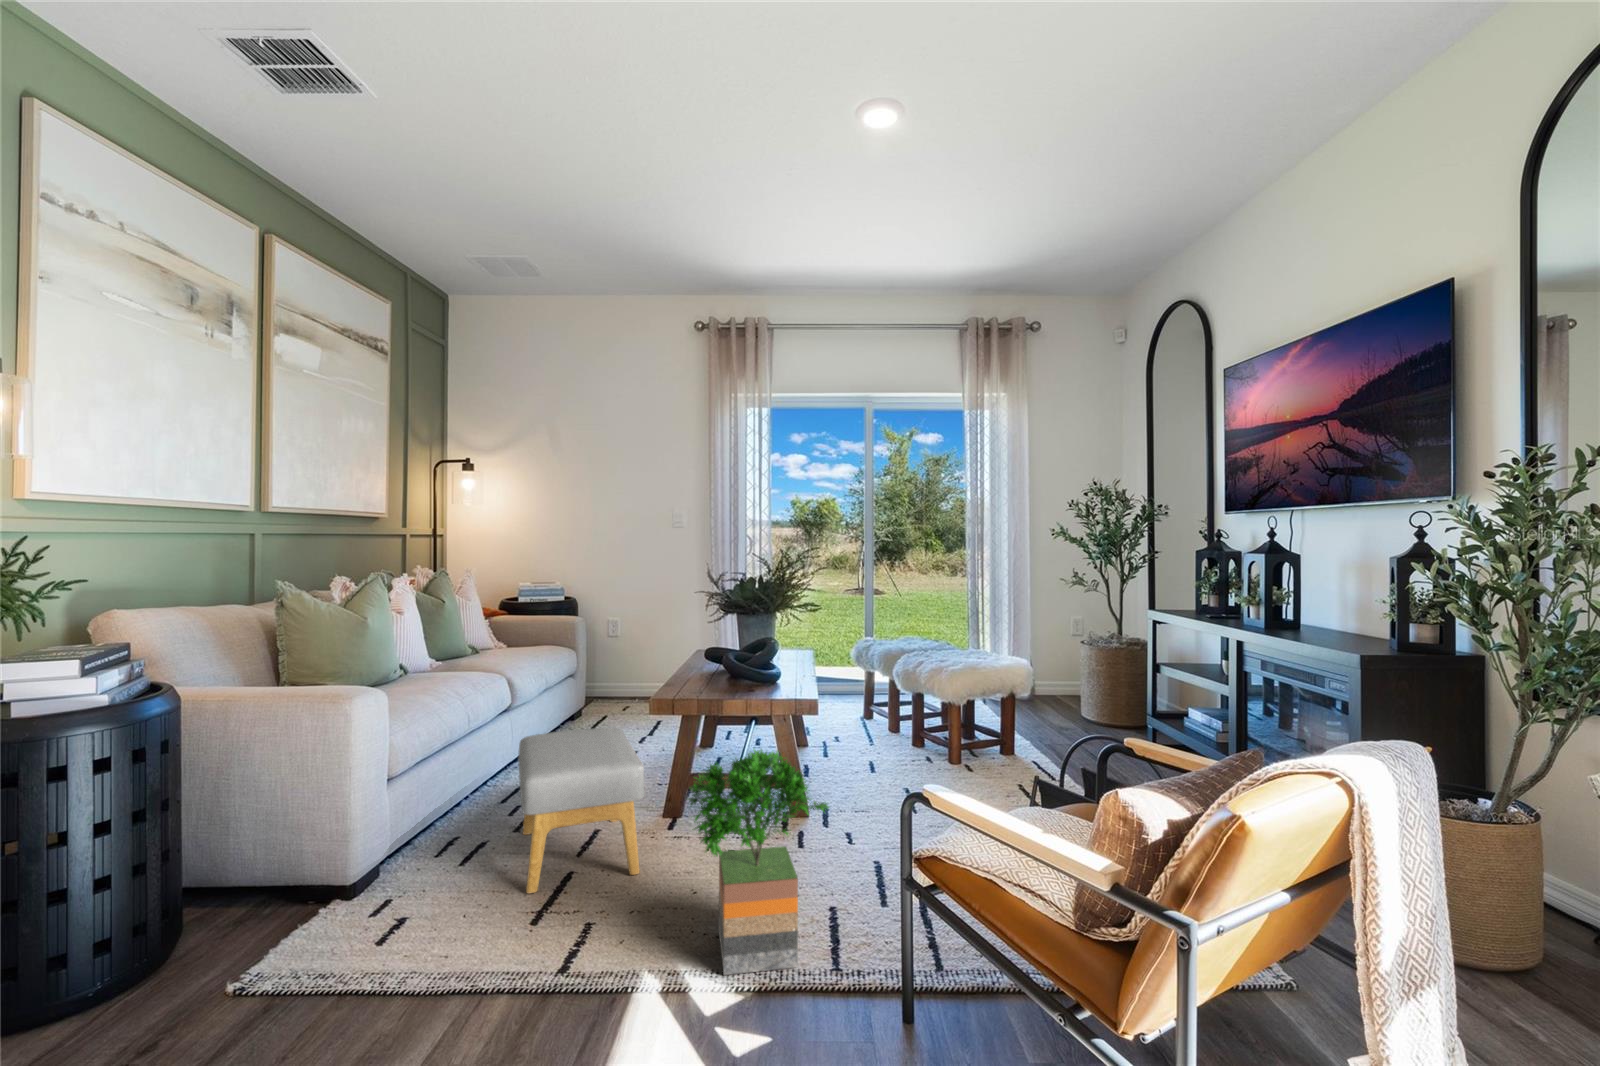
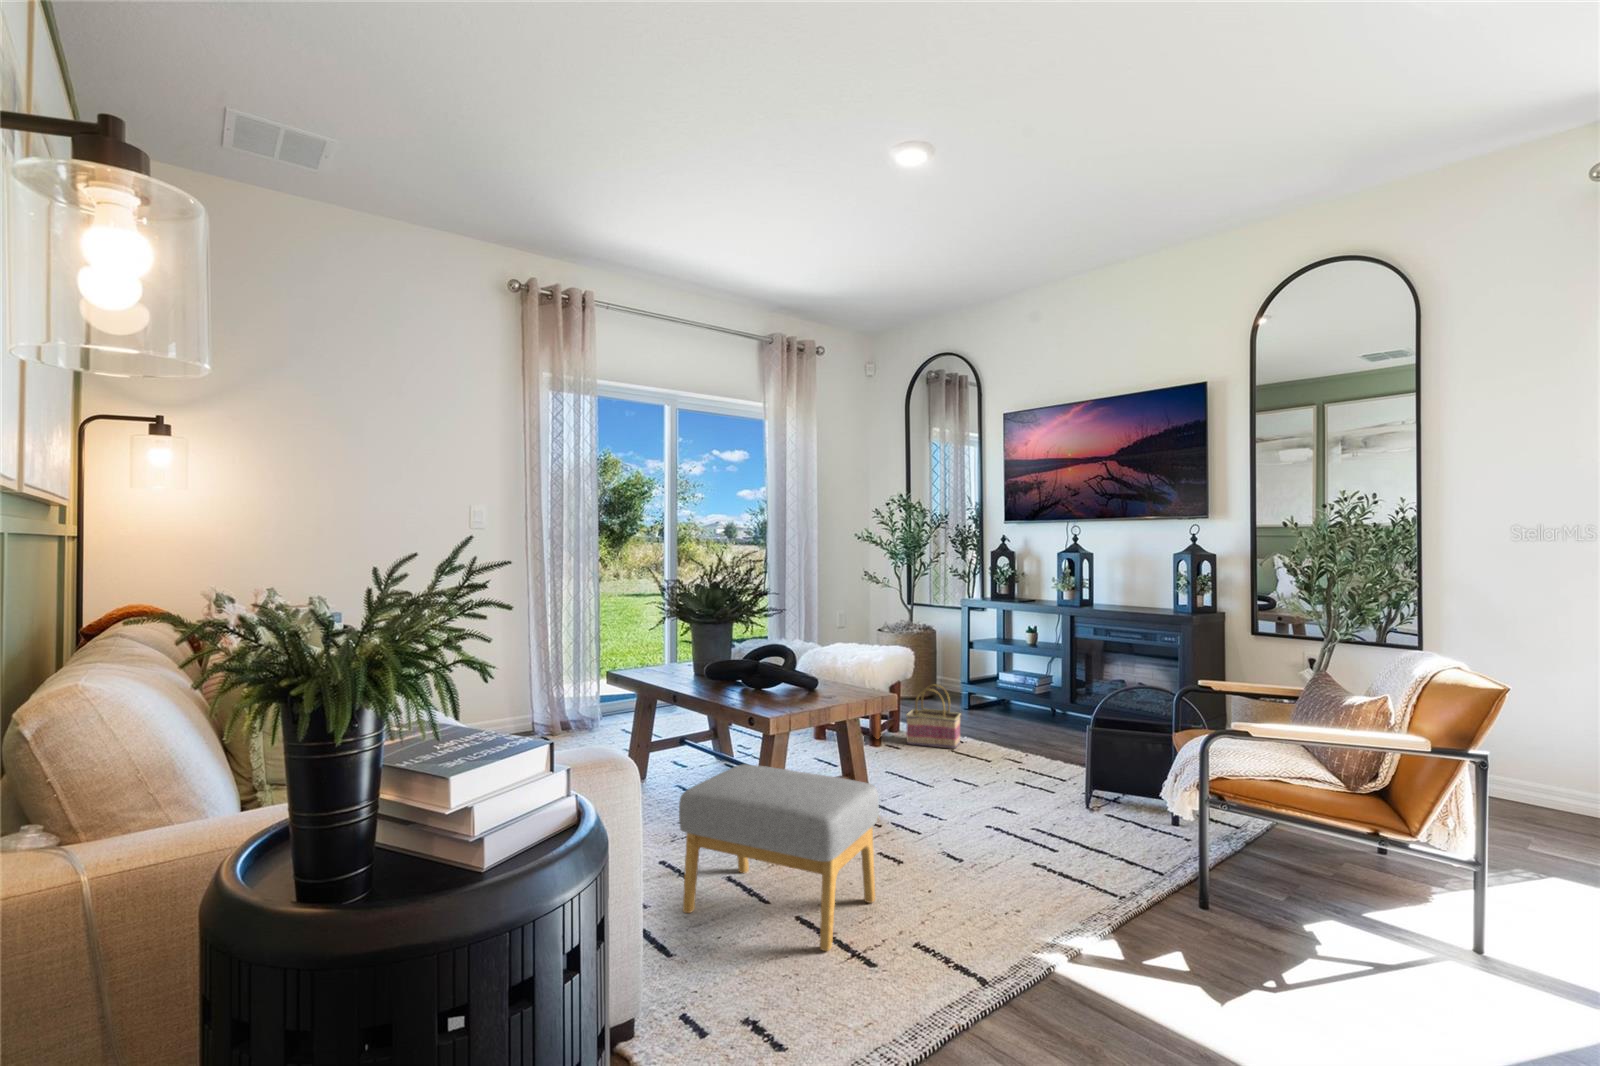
basket: none [981,698,1045,776] -> present [906,684,961,749]
potted tree: present [688,750,829,975] -> none [1015,732,1133,932]

